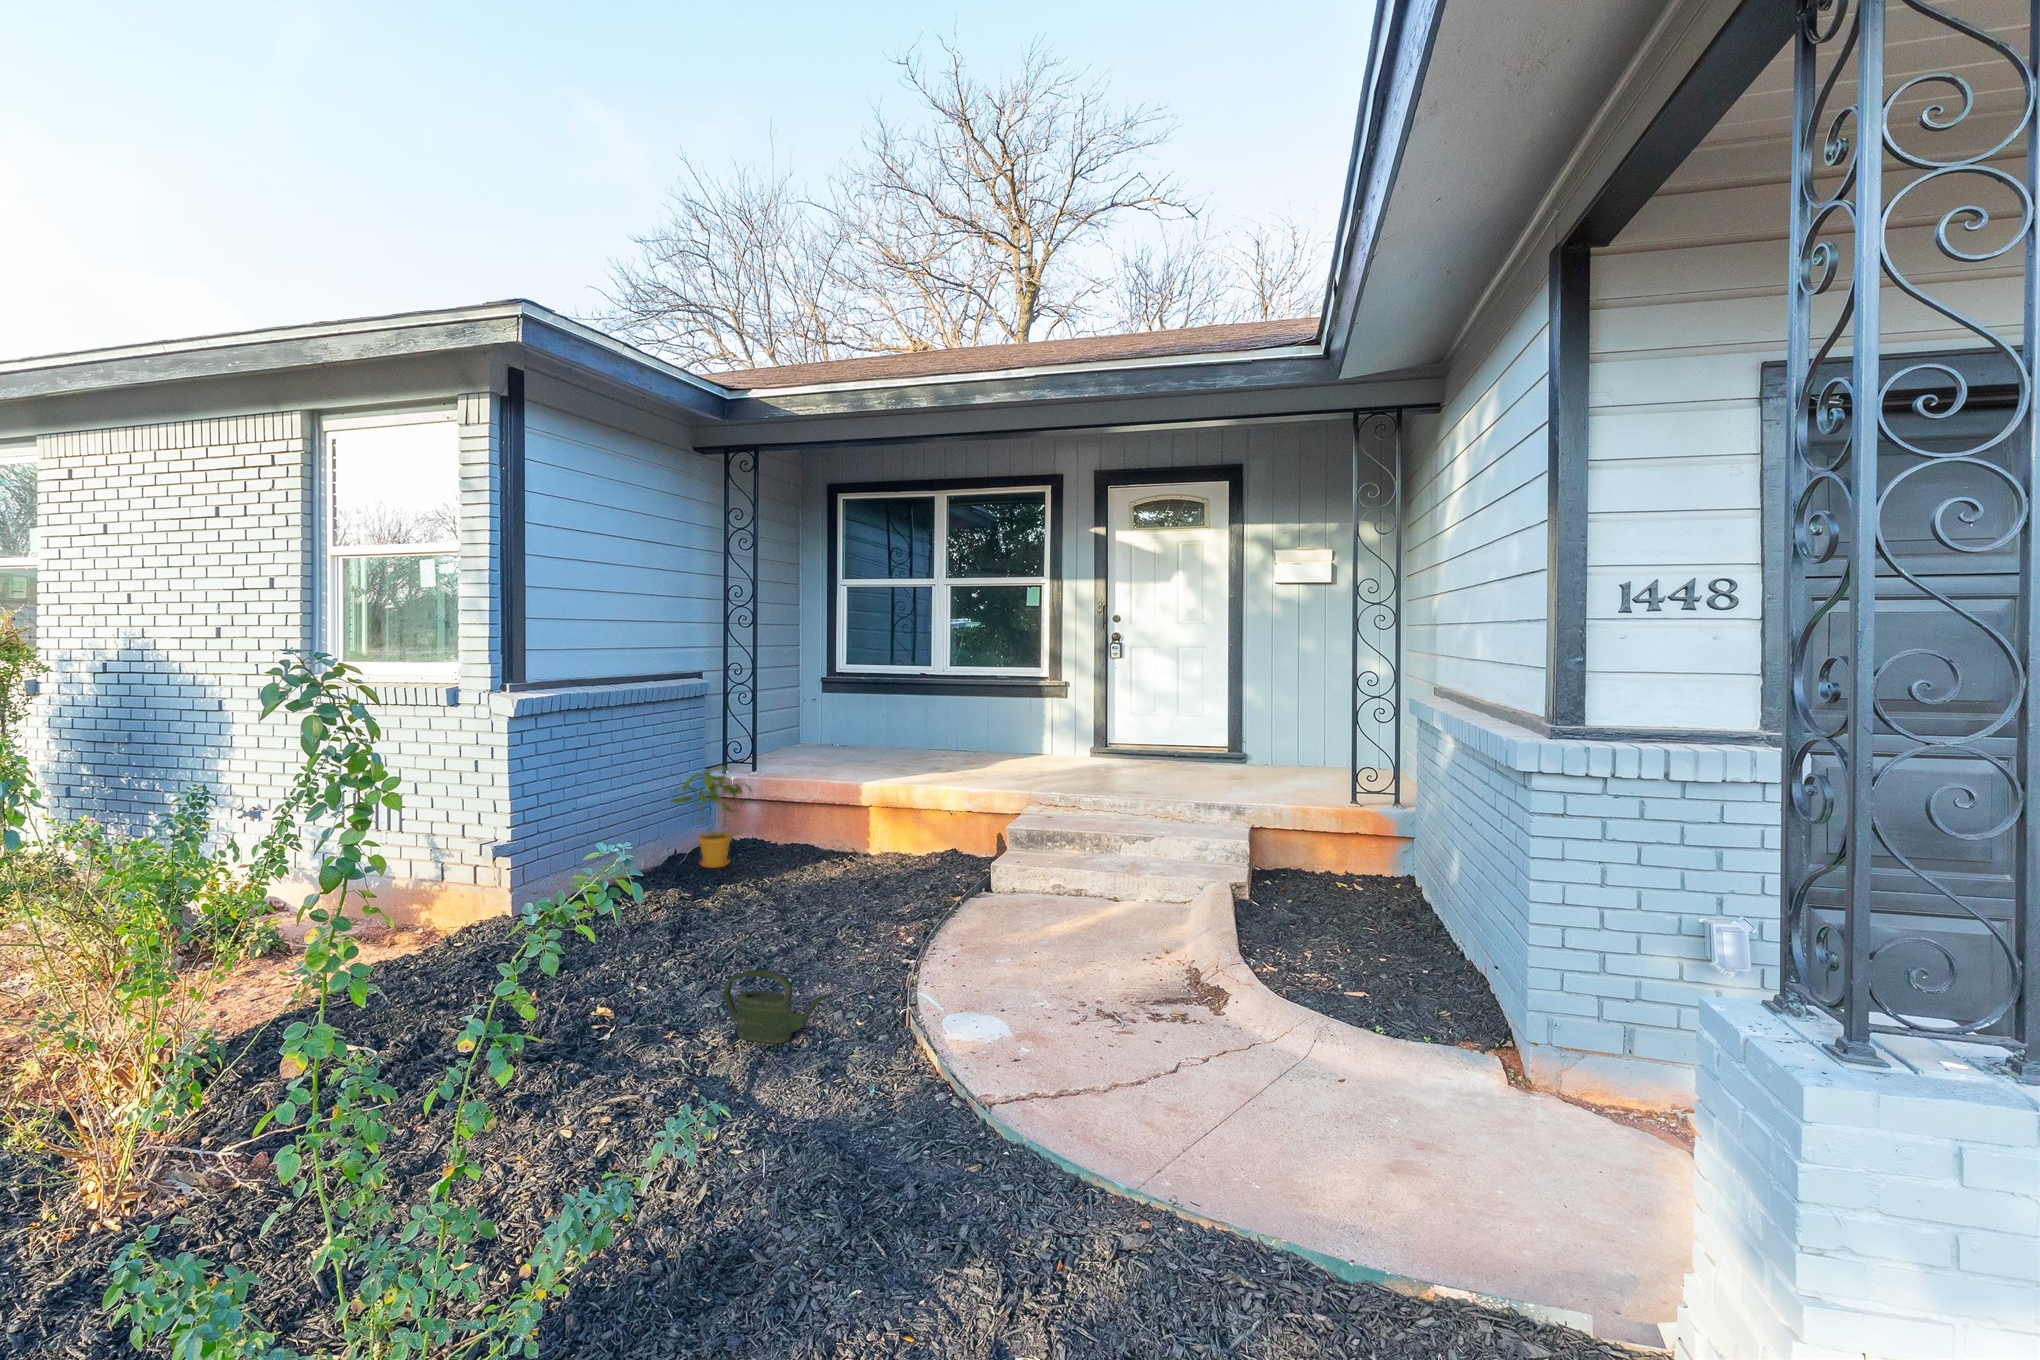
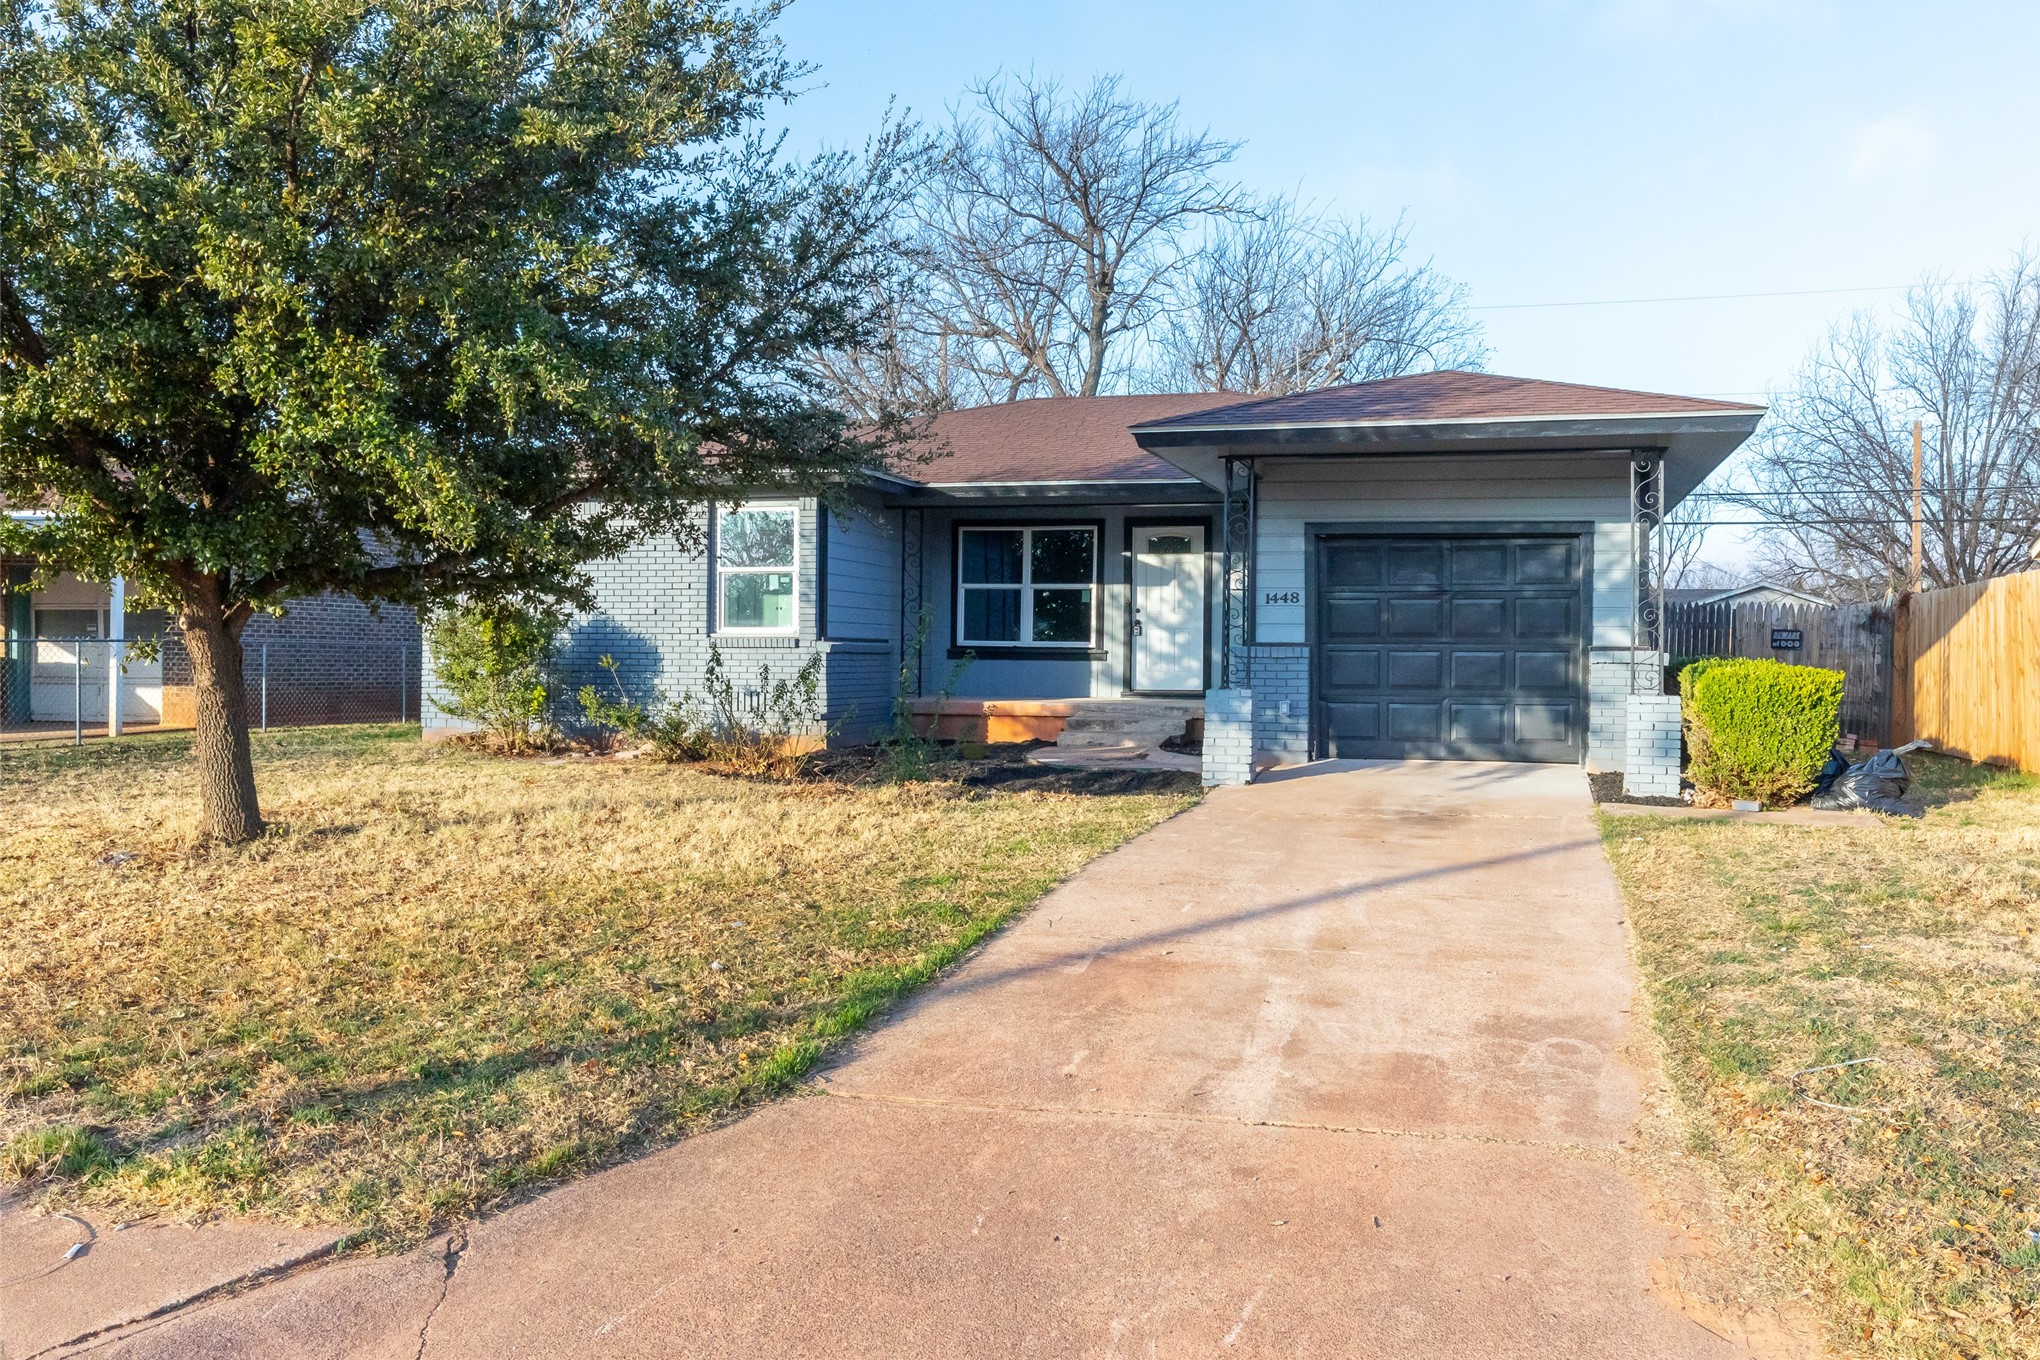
house plant: present [672,766,752,868] -> none [881,686,926,743]

